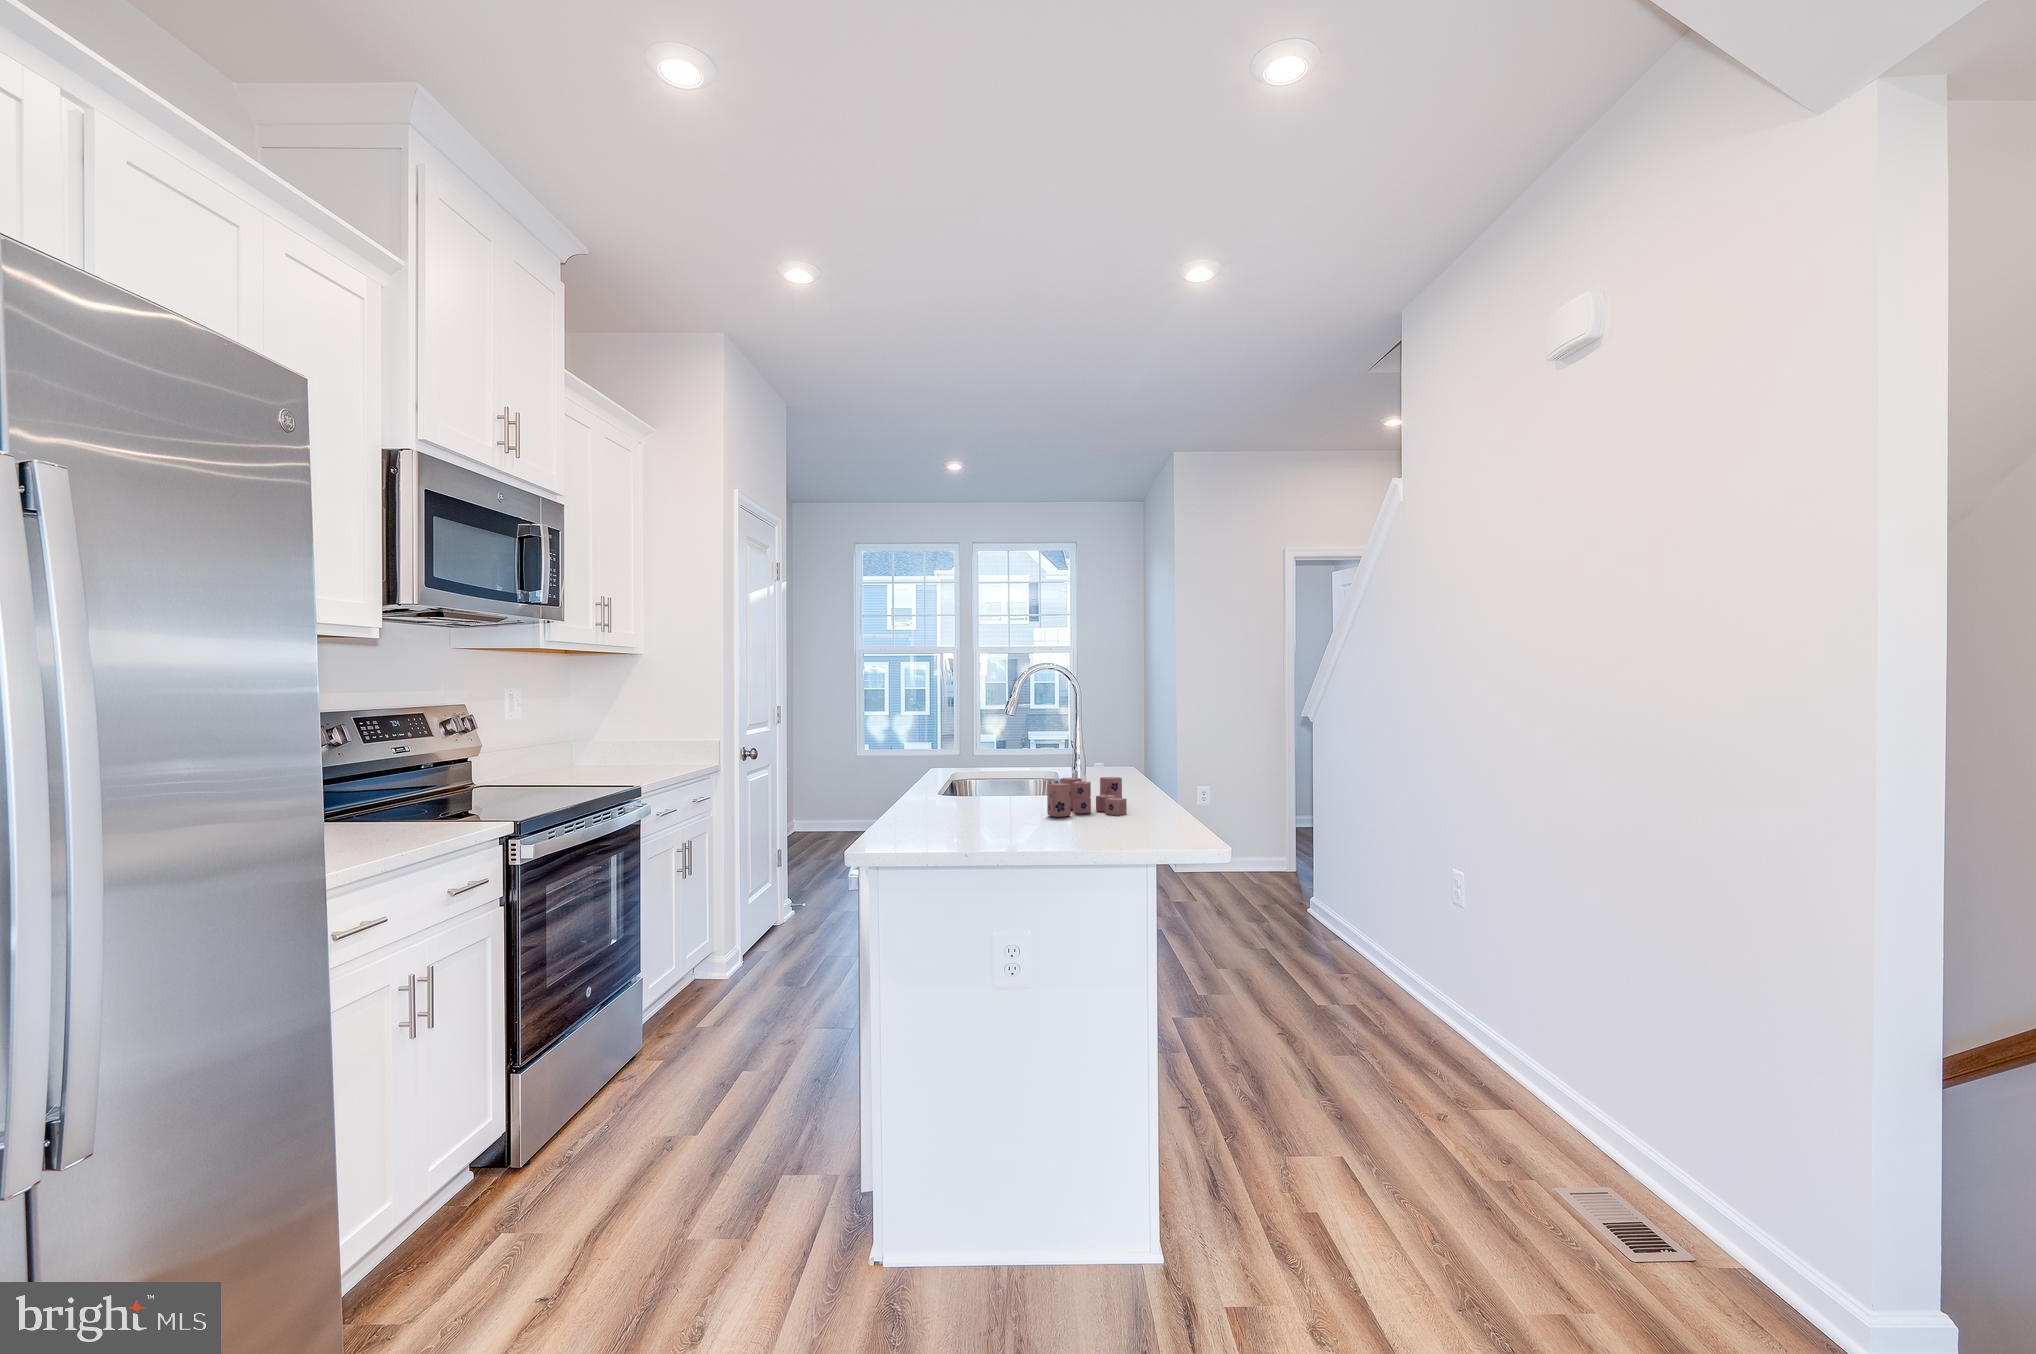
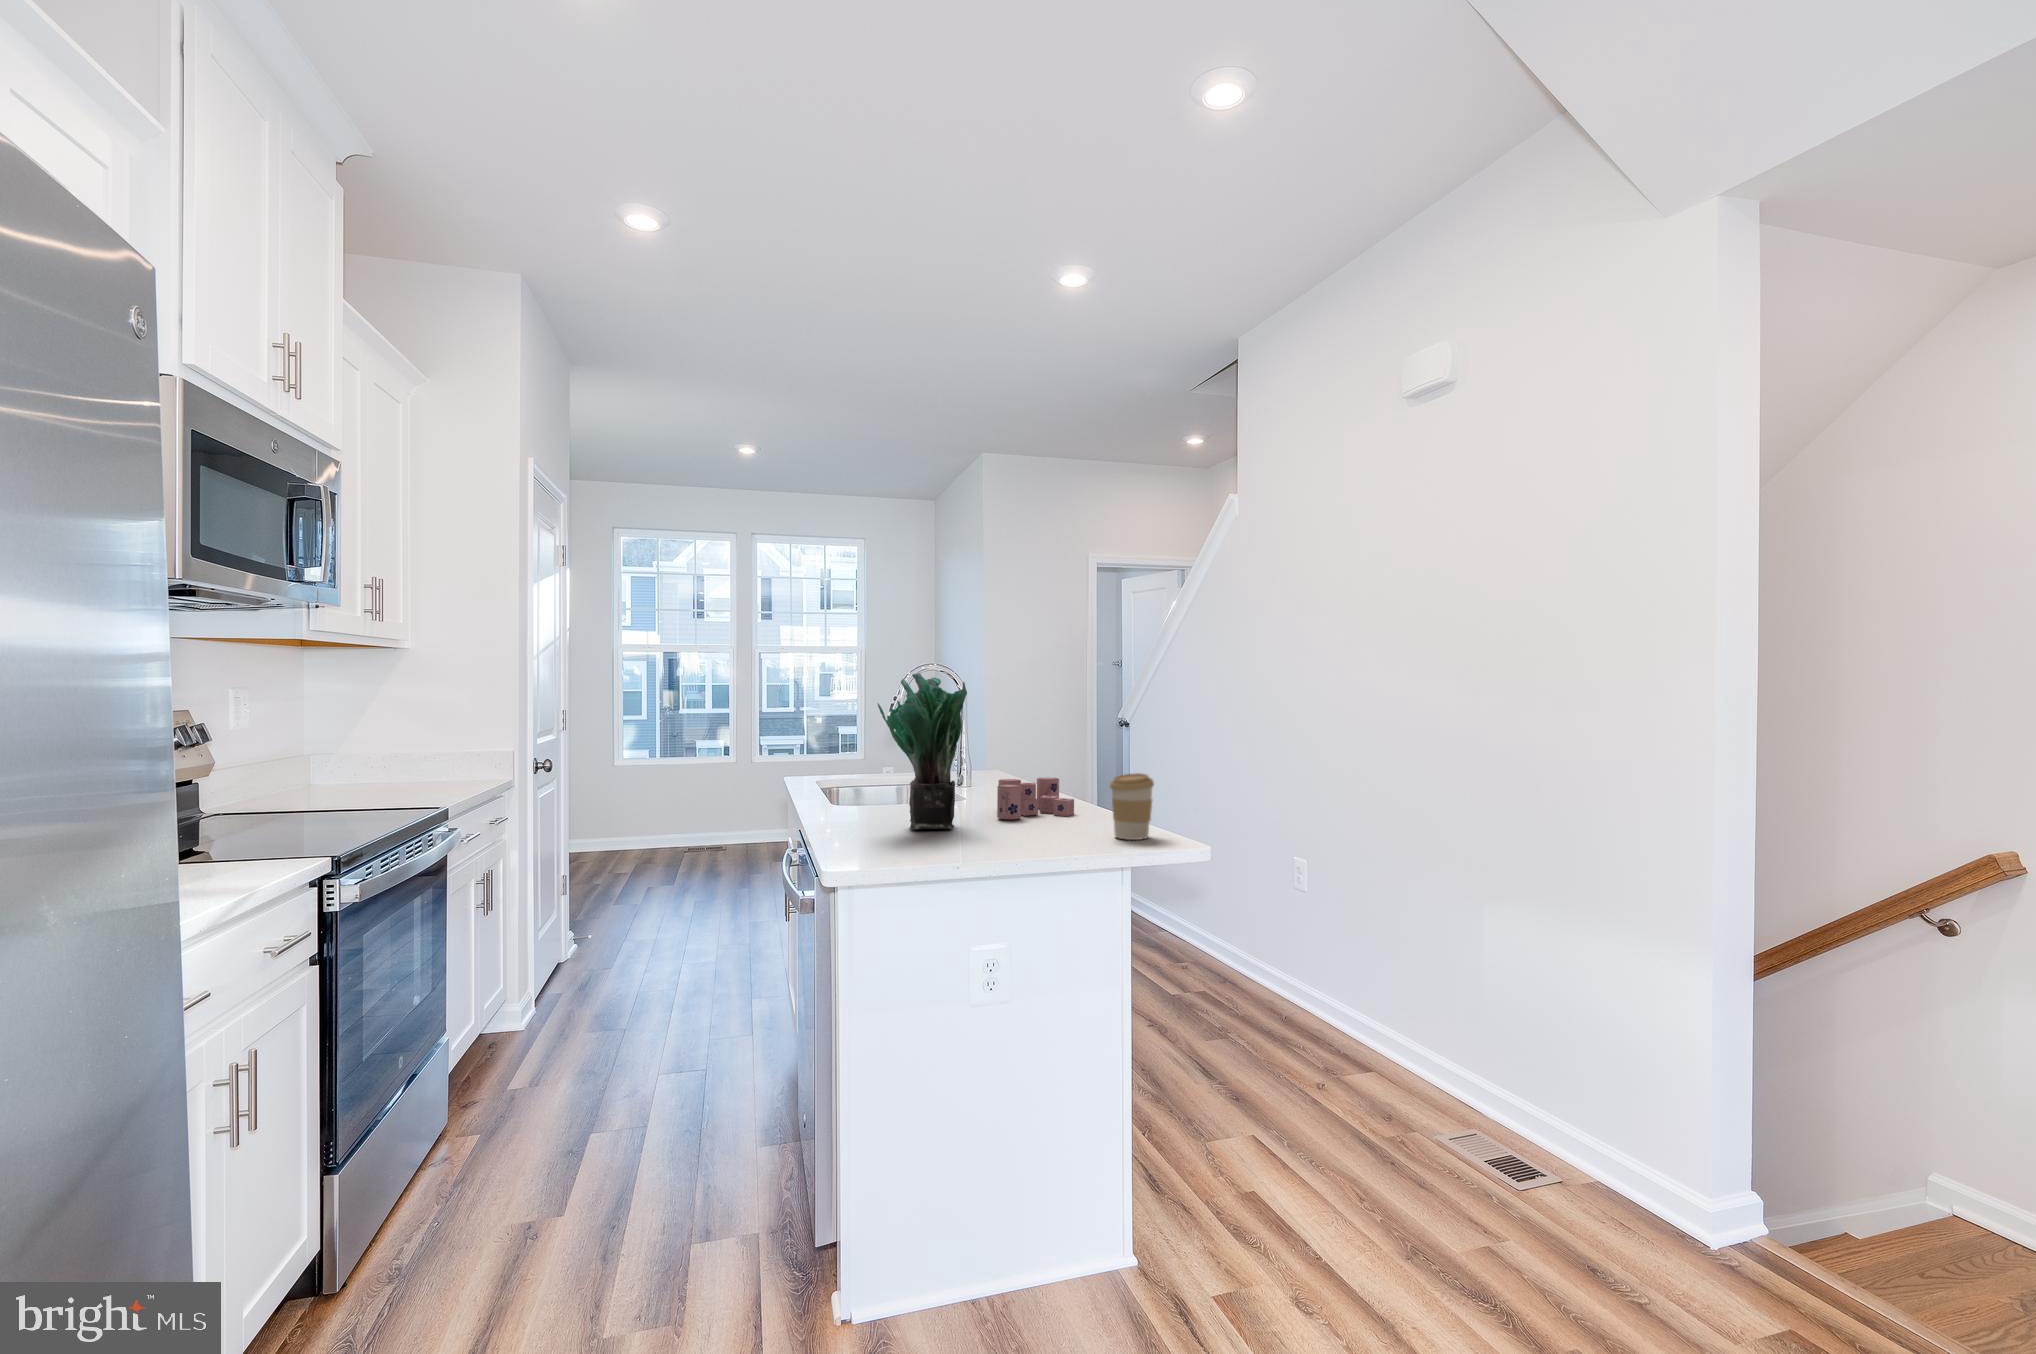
potted plant: none [924,678,1004,824] -> present [877,673,967,830]
coffee cup: none [1123,775,1167,841] -> present [1109,773,1154,840]

